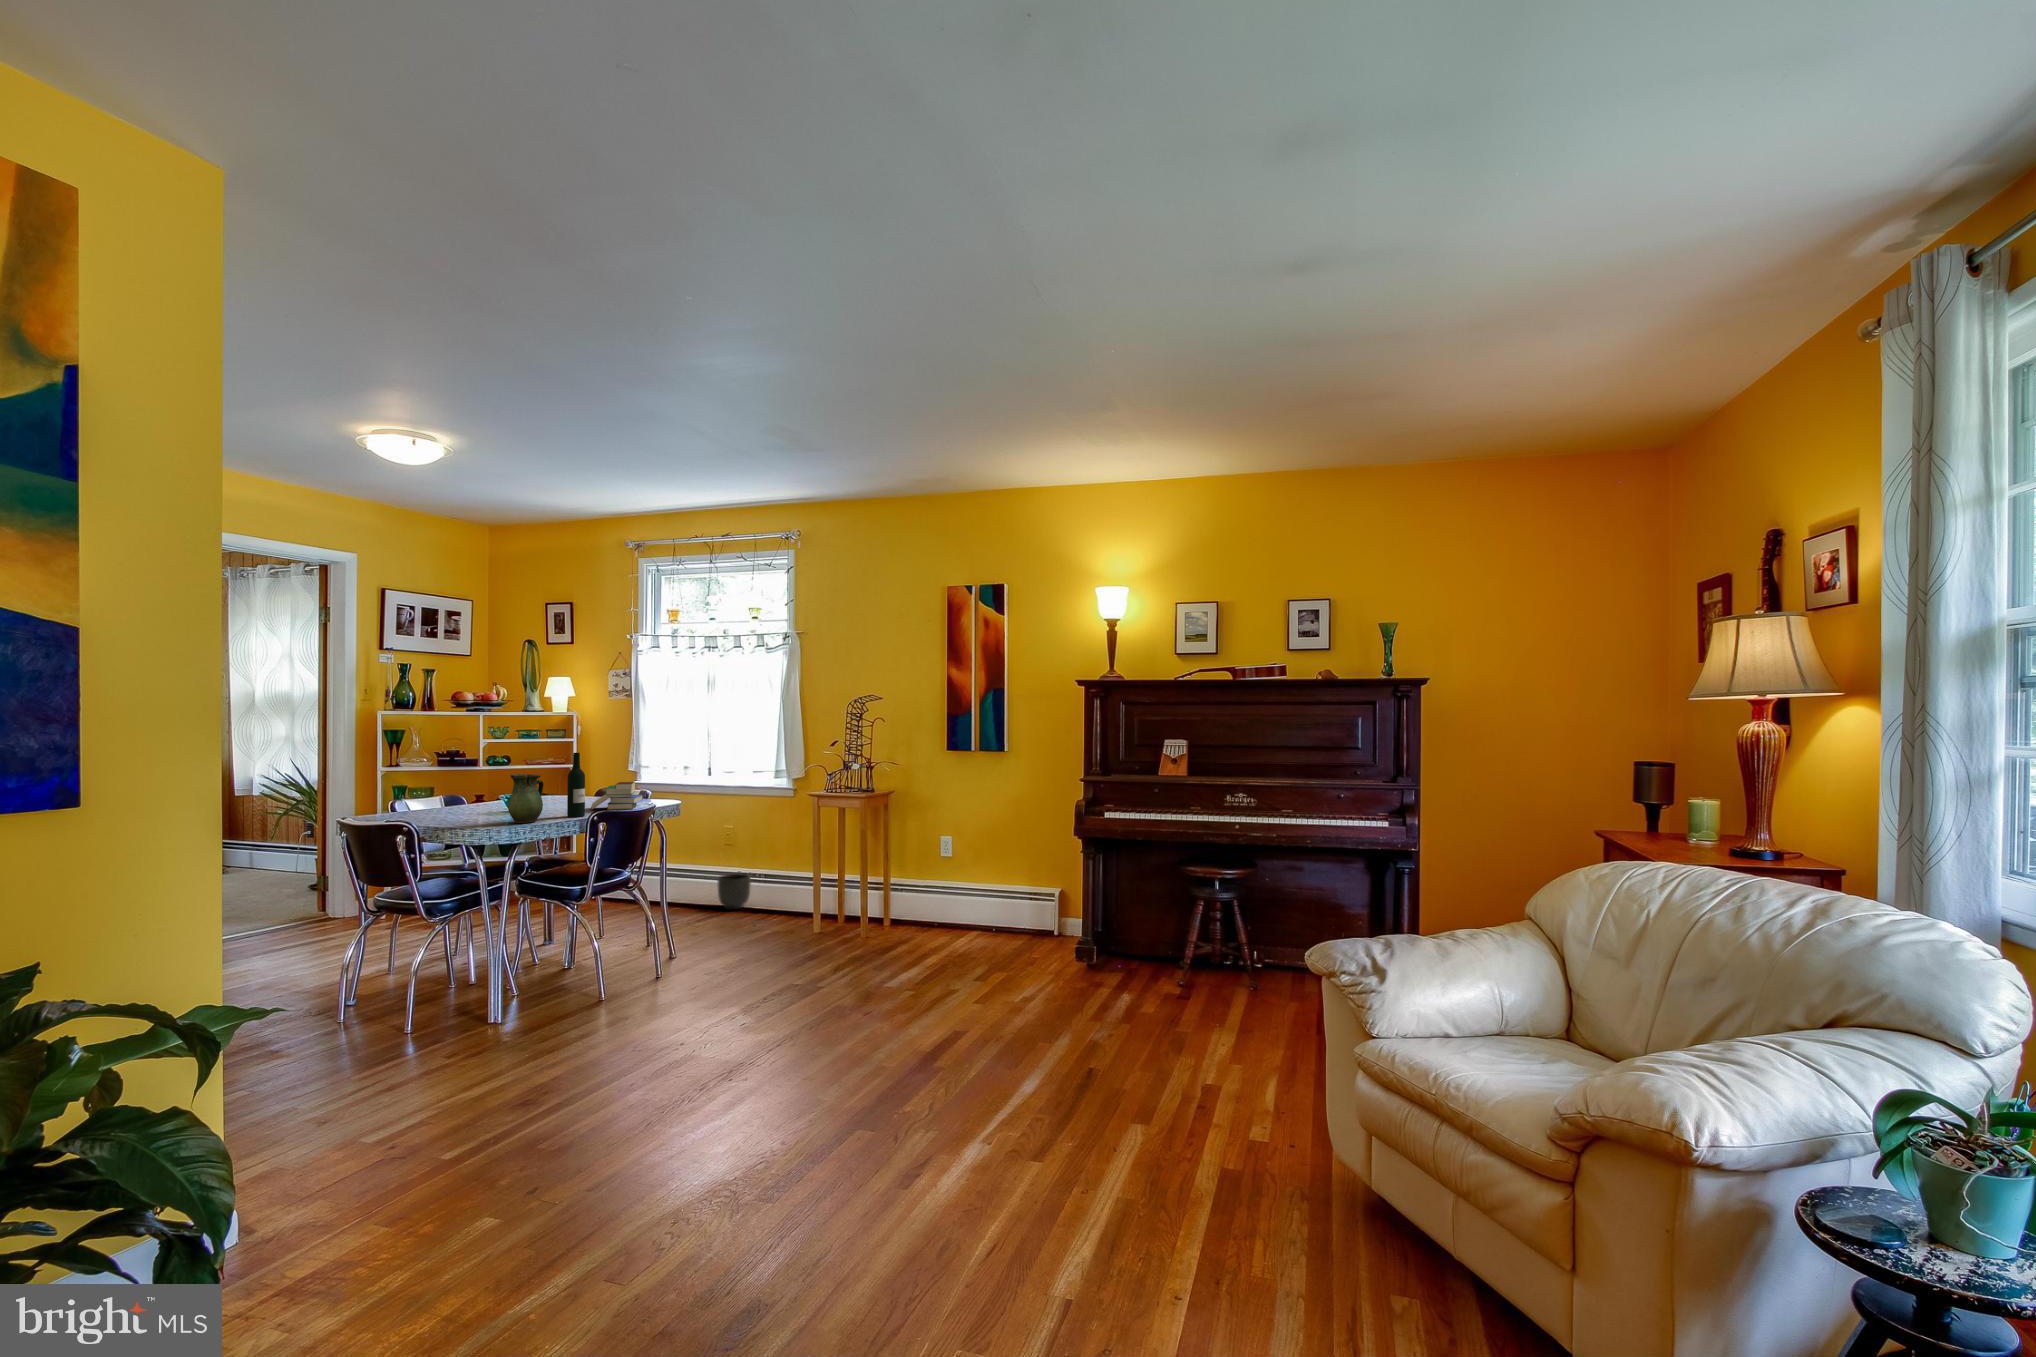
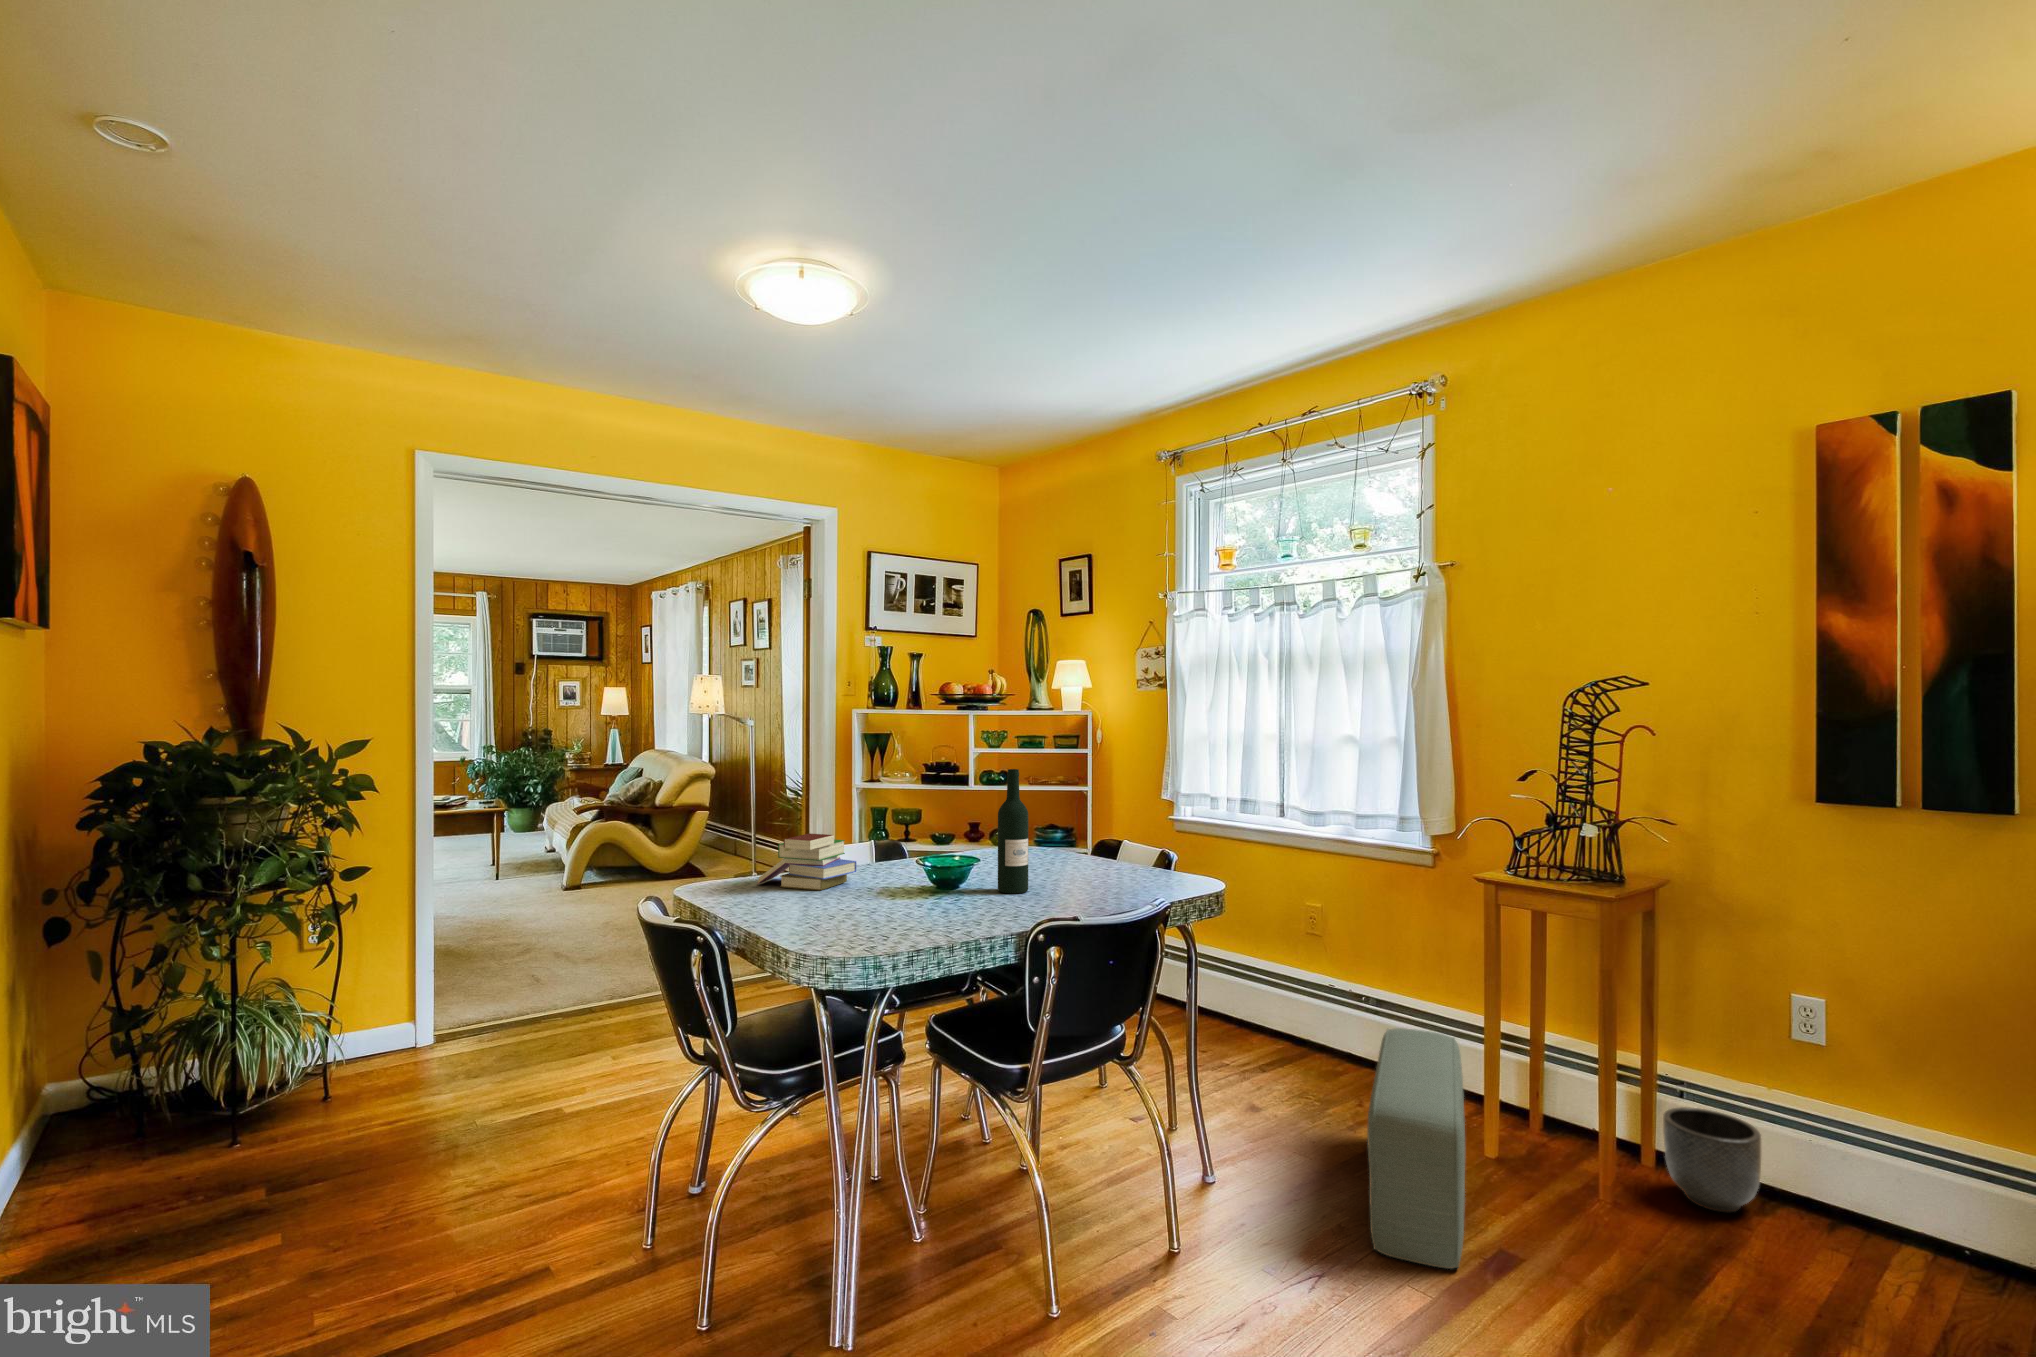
pitcher: present [508,774,544,823] -> none [888,805,953,900]
book: present [591,782,643,810] -> present [758,833,857,891]
pouf: none [756,872,800,959] -> present [1367,1028,1465,1269]
planter: present [717,874,751,910] -> present [1663,1107,1761,1213]

